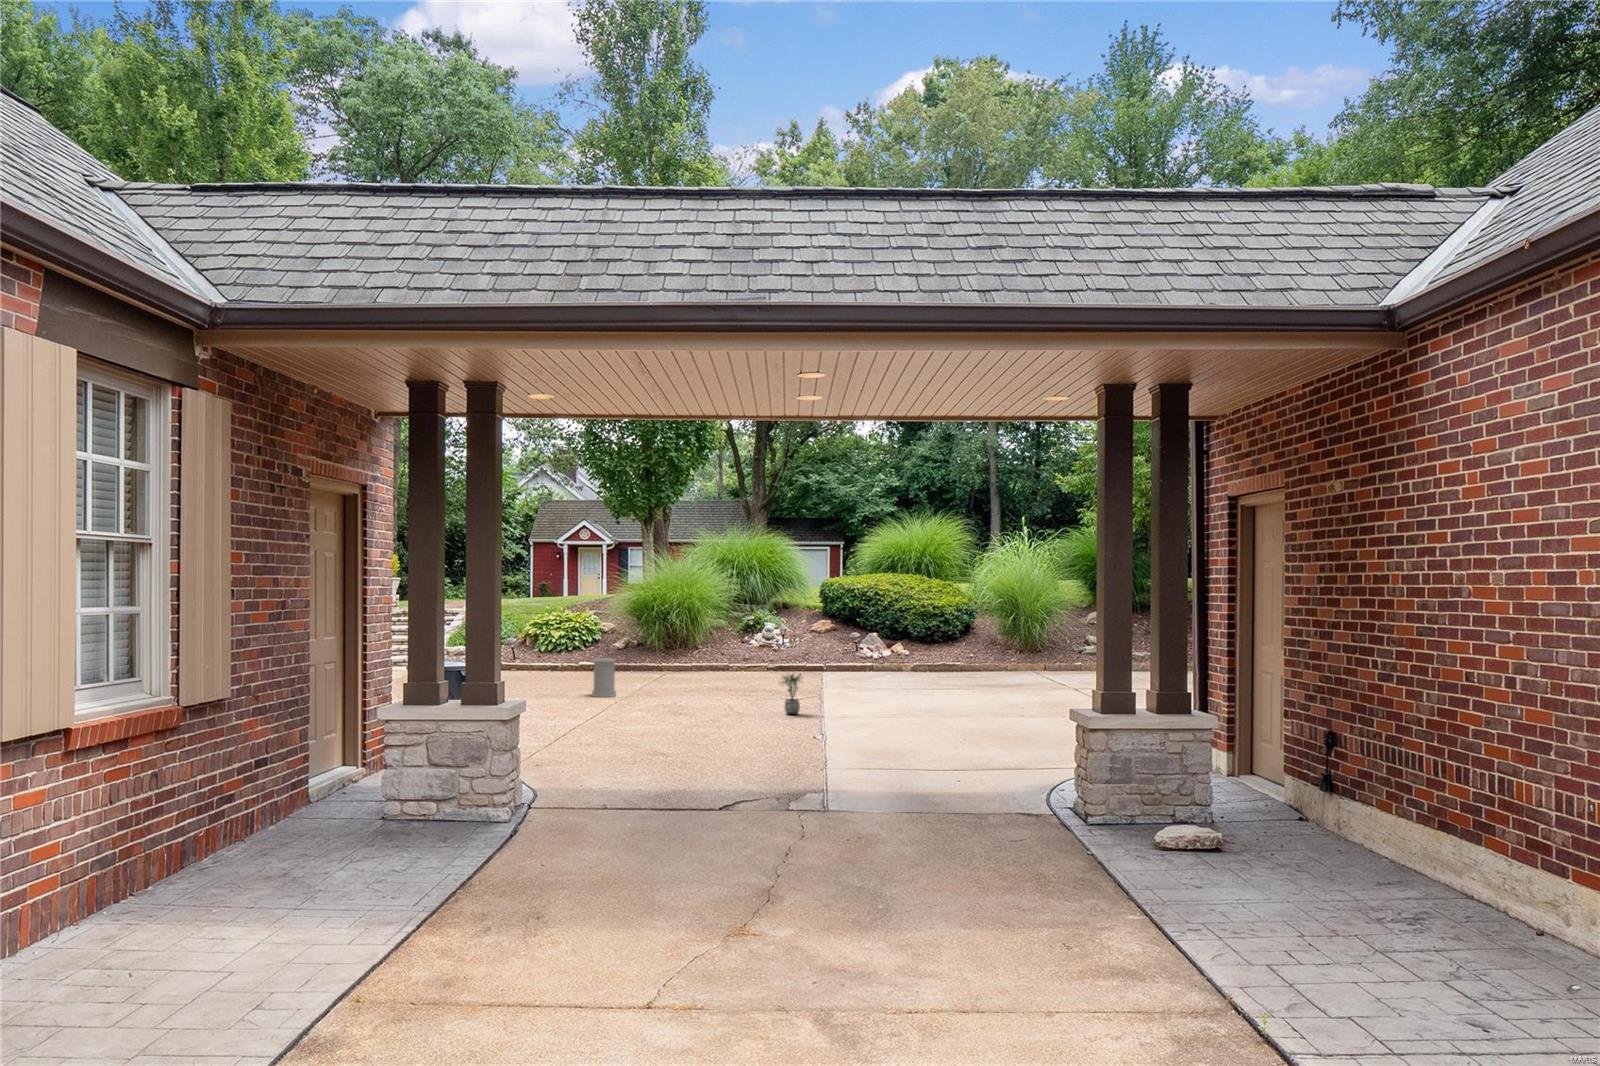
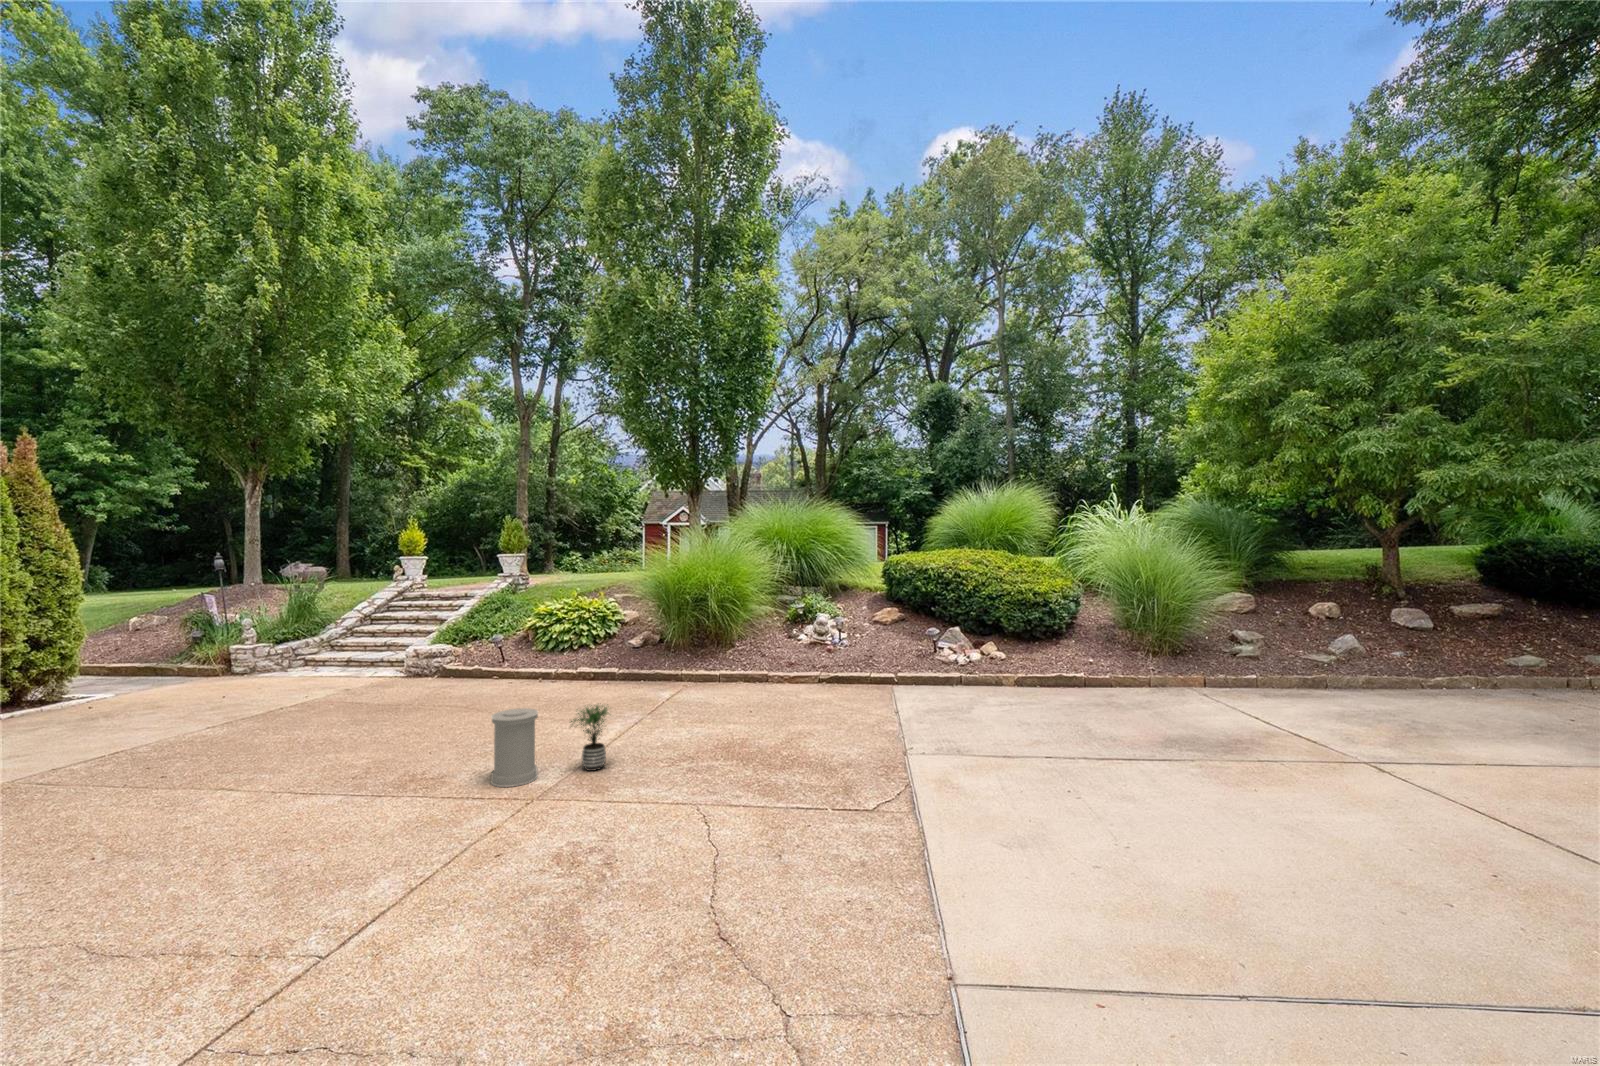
potted plant: present [780,674,801,715] -> present [571,706,608,771]

